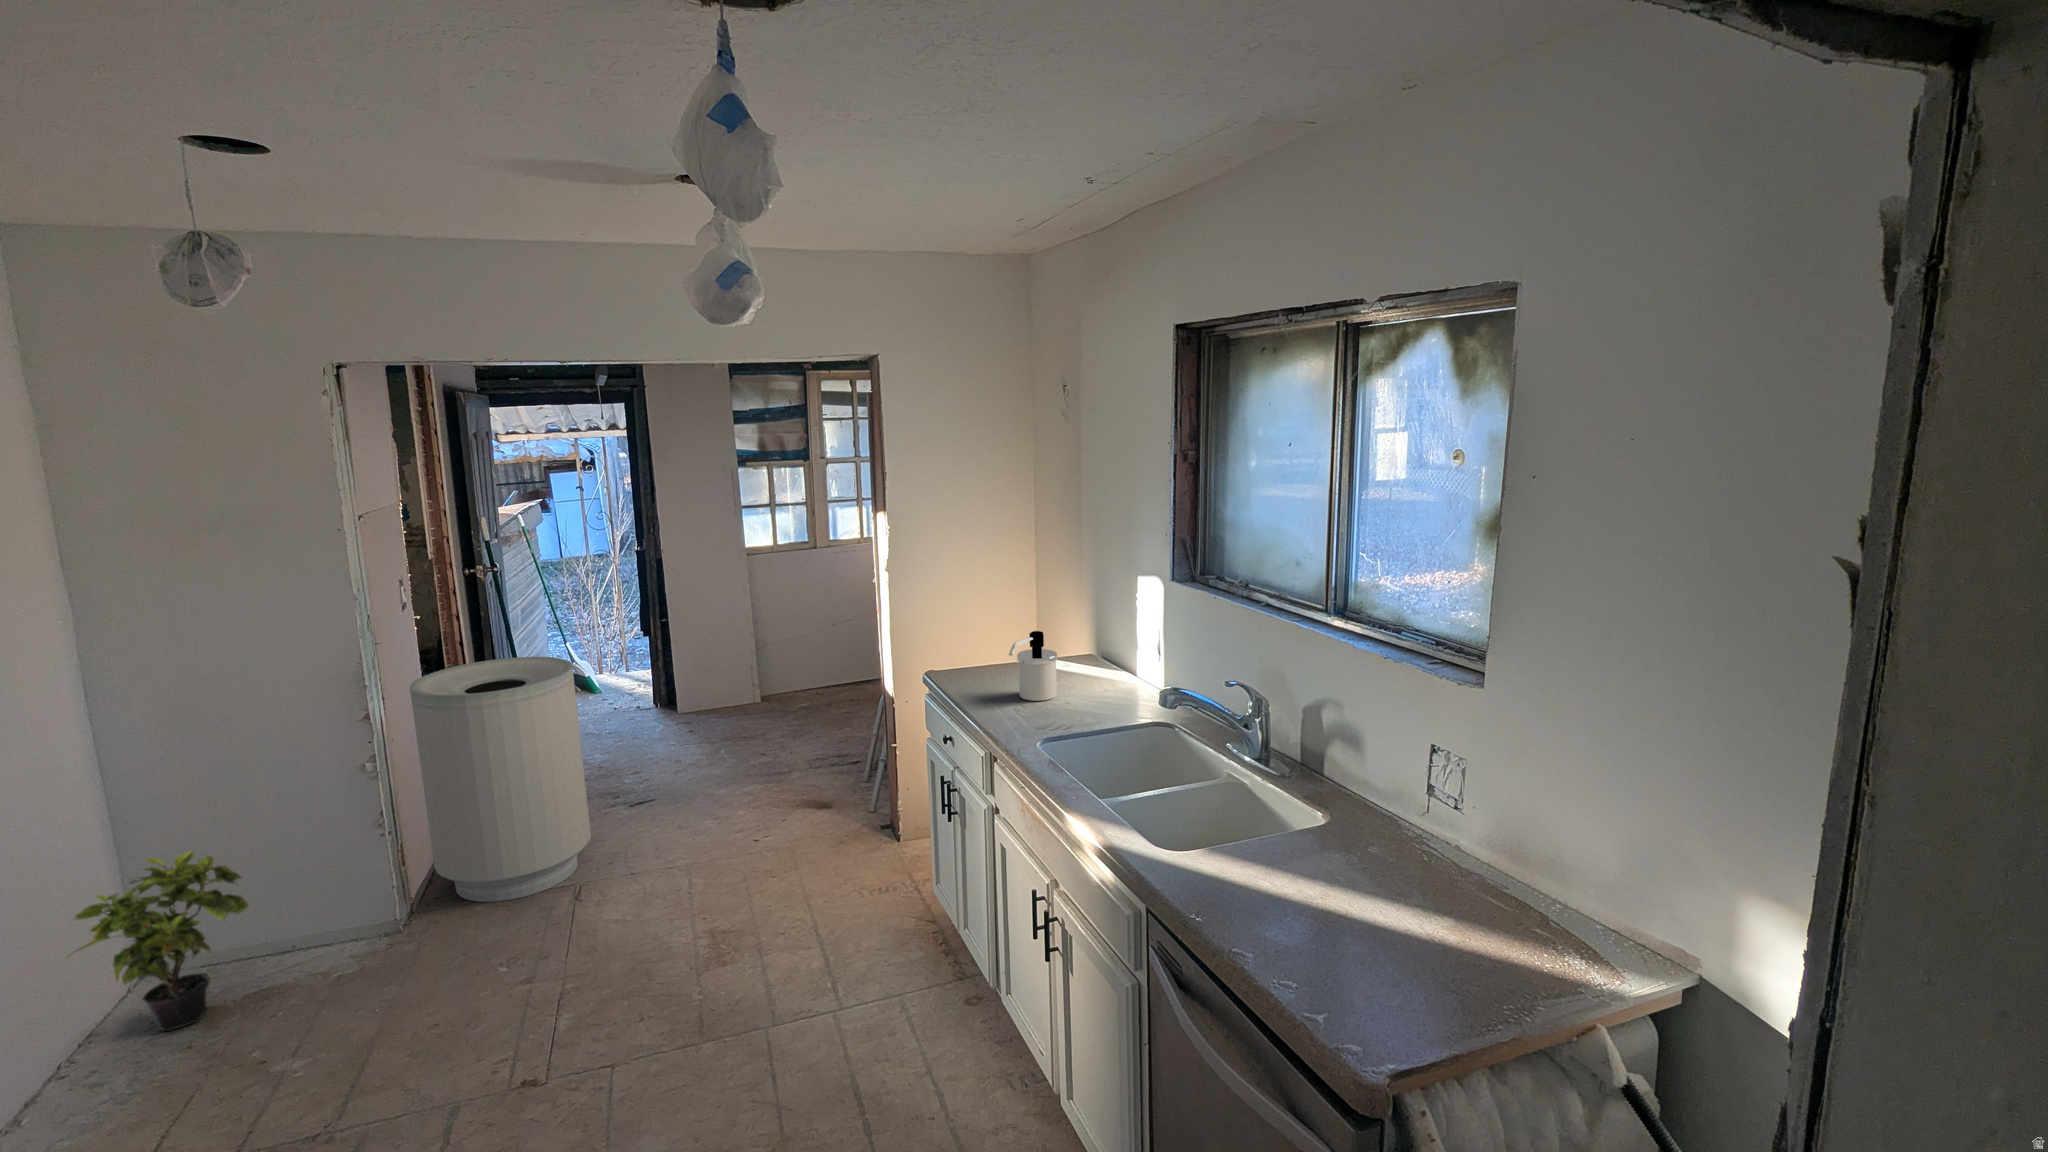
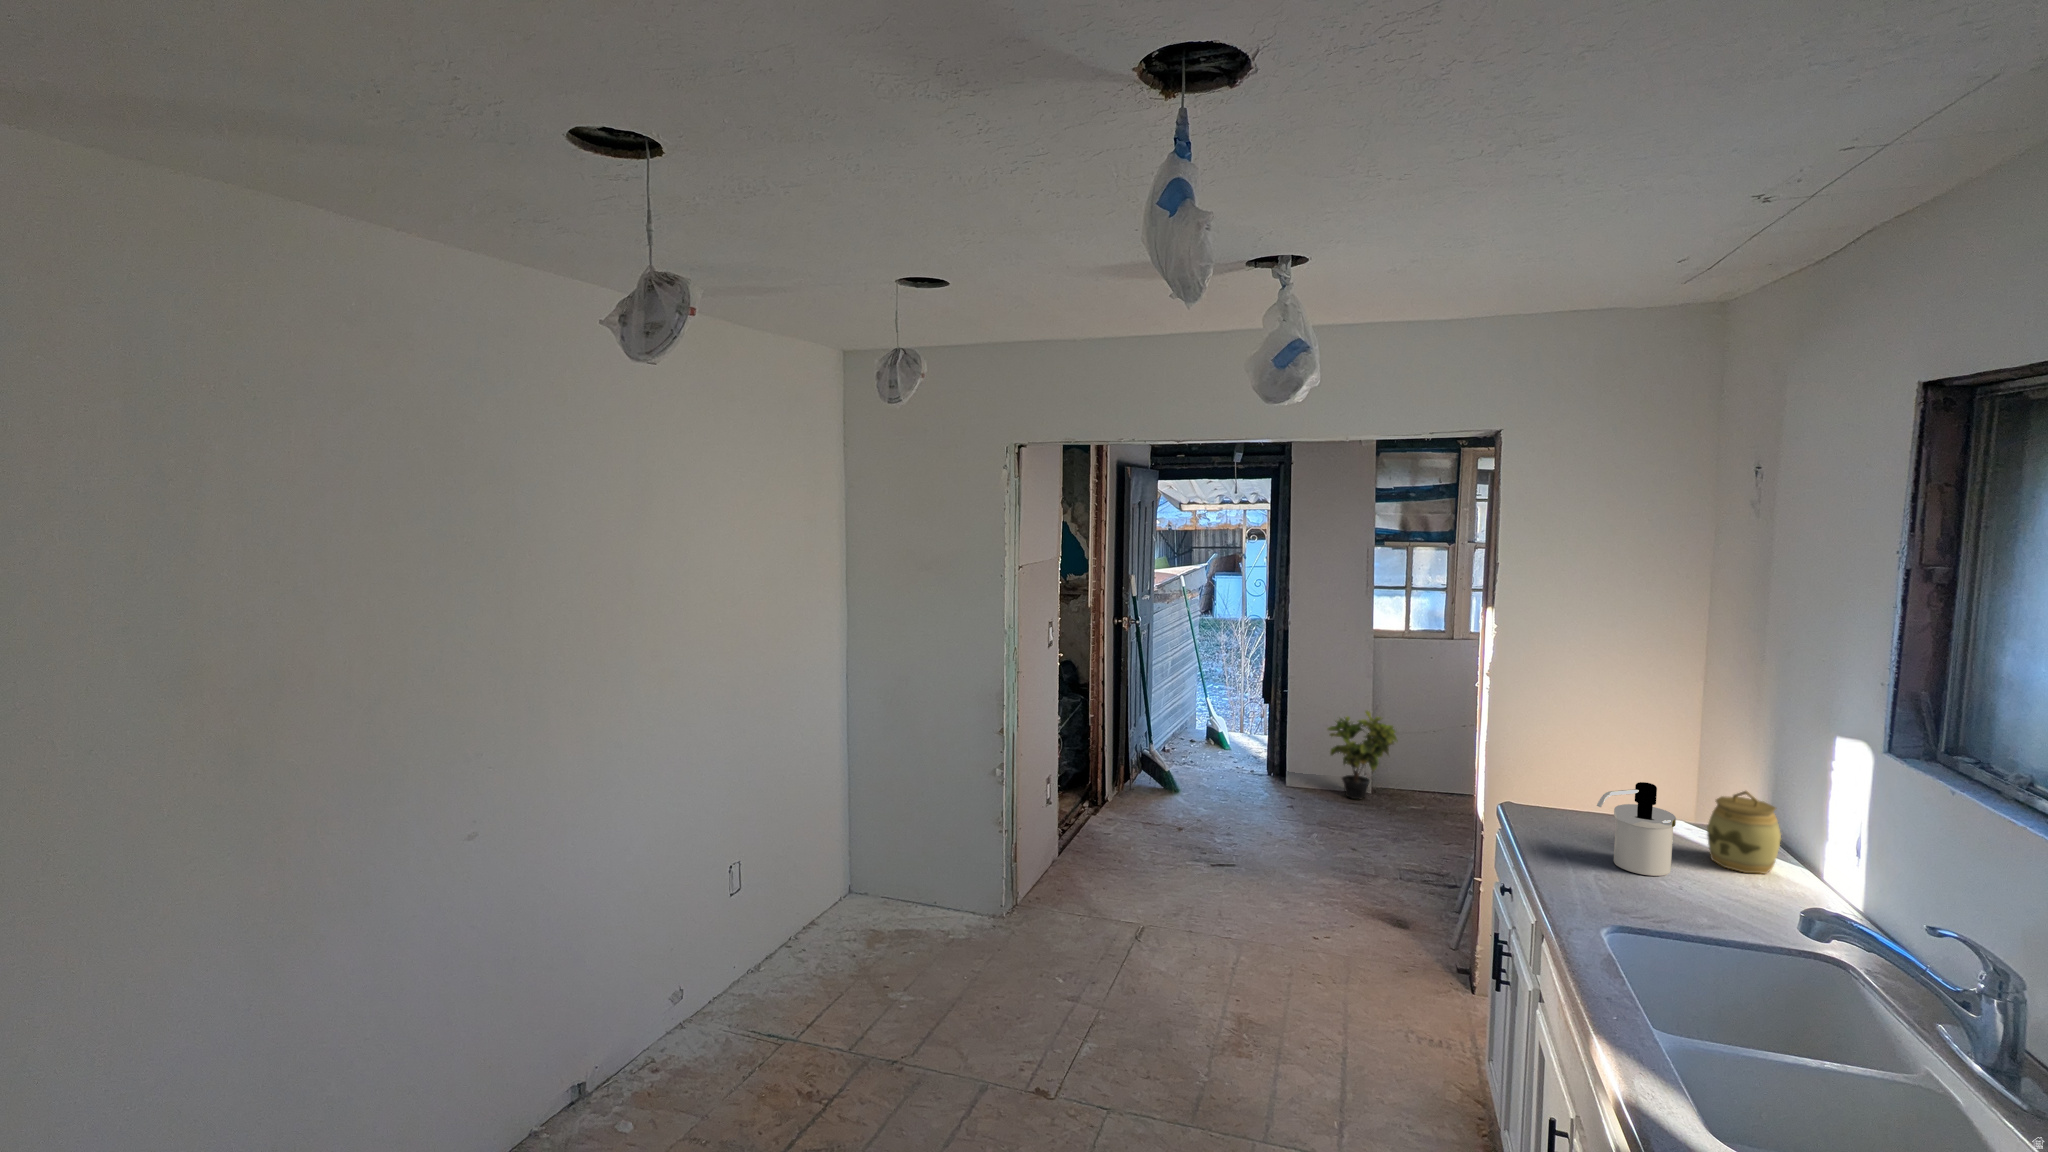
jar: none [1071,625,1114,684] -> present [1707,791,1781,874]
trash can: present [410,657,591,902] -> none [1036,702,1163,922]
potted plant: present [68,851,249,1031] -> present [1328,711,1397,799]

